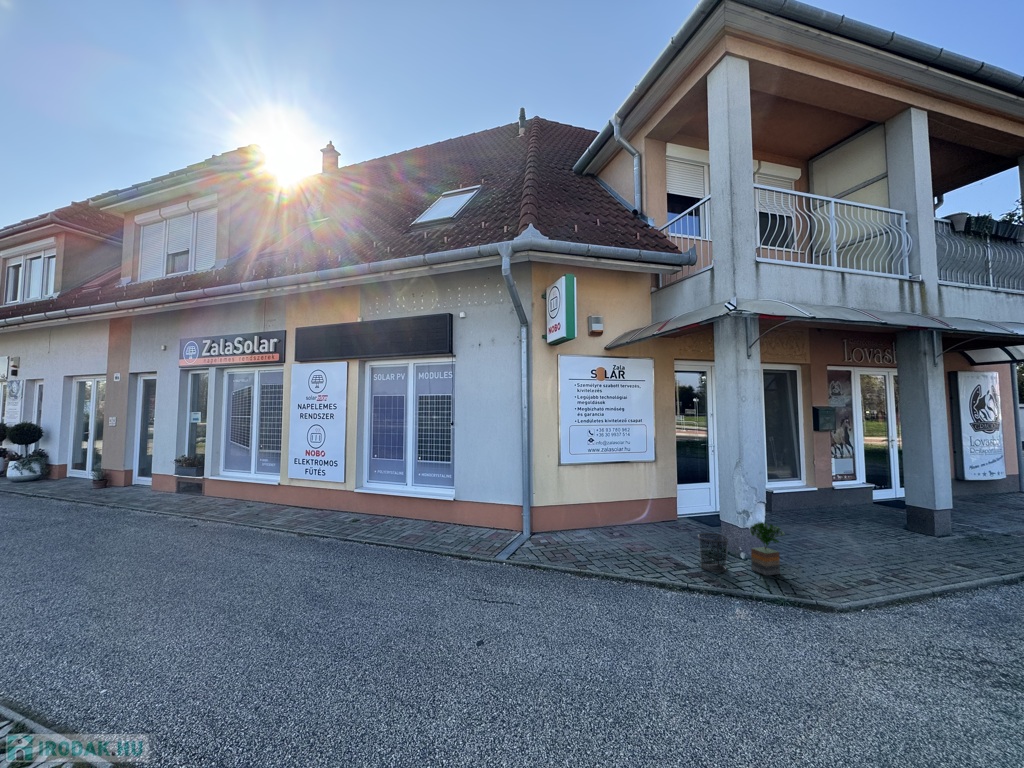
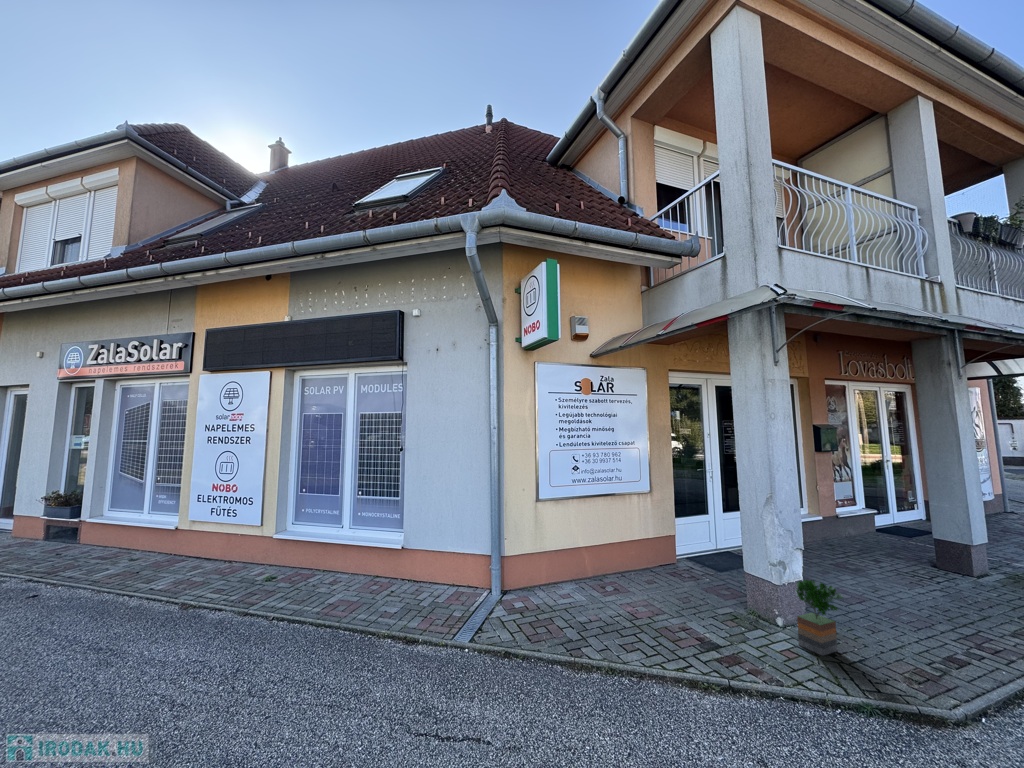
waste bin: present [698,533,729,572] -> none [727,595,770,652]

